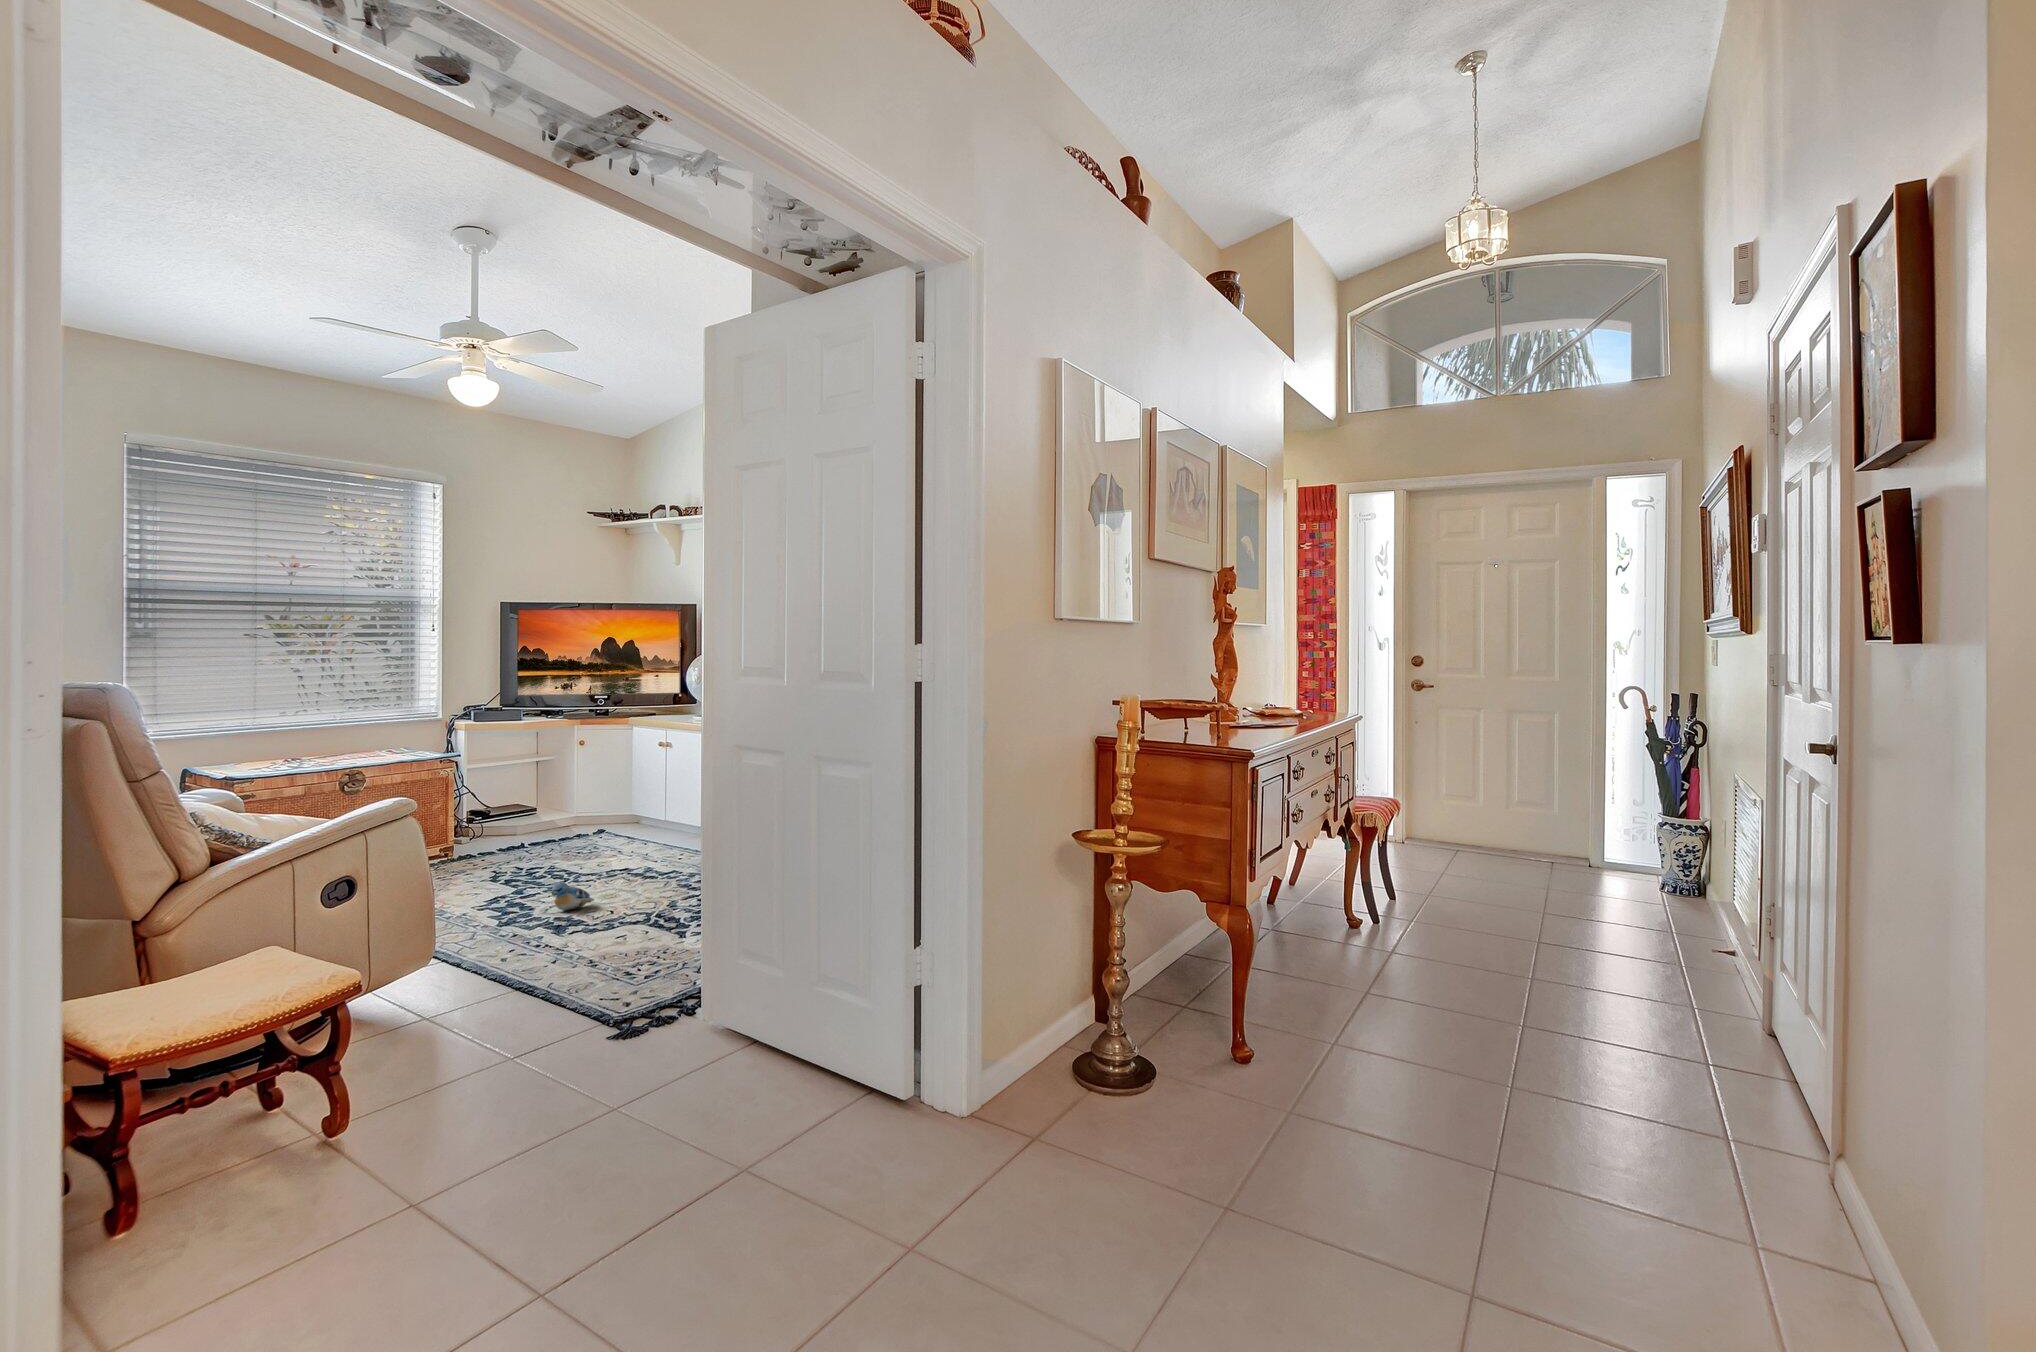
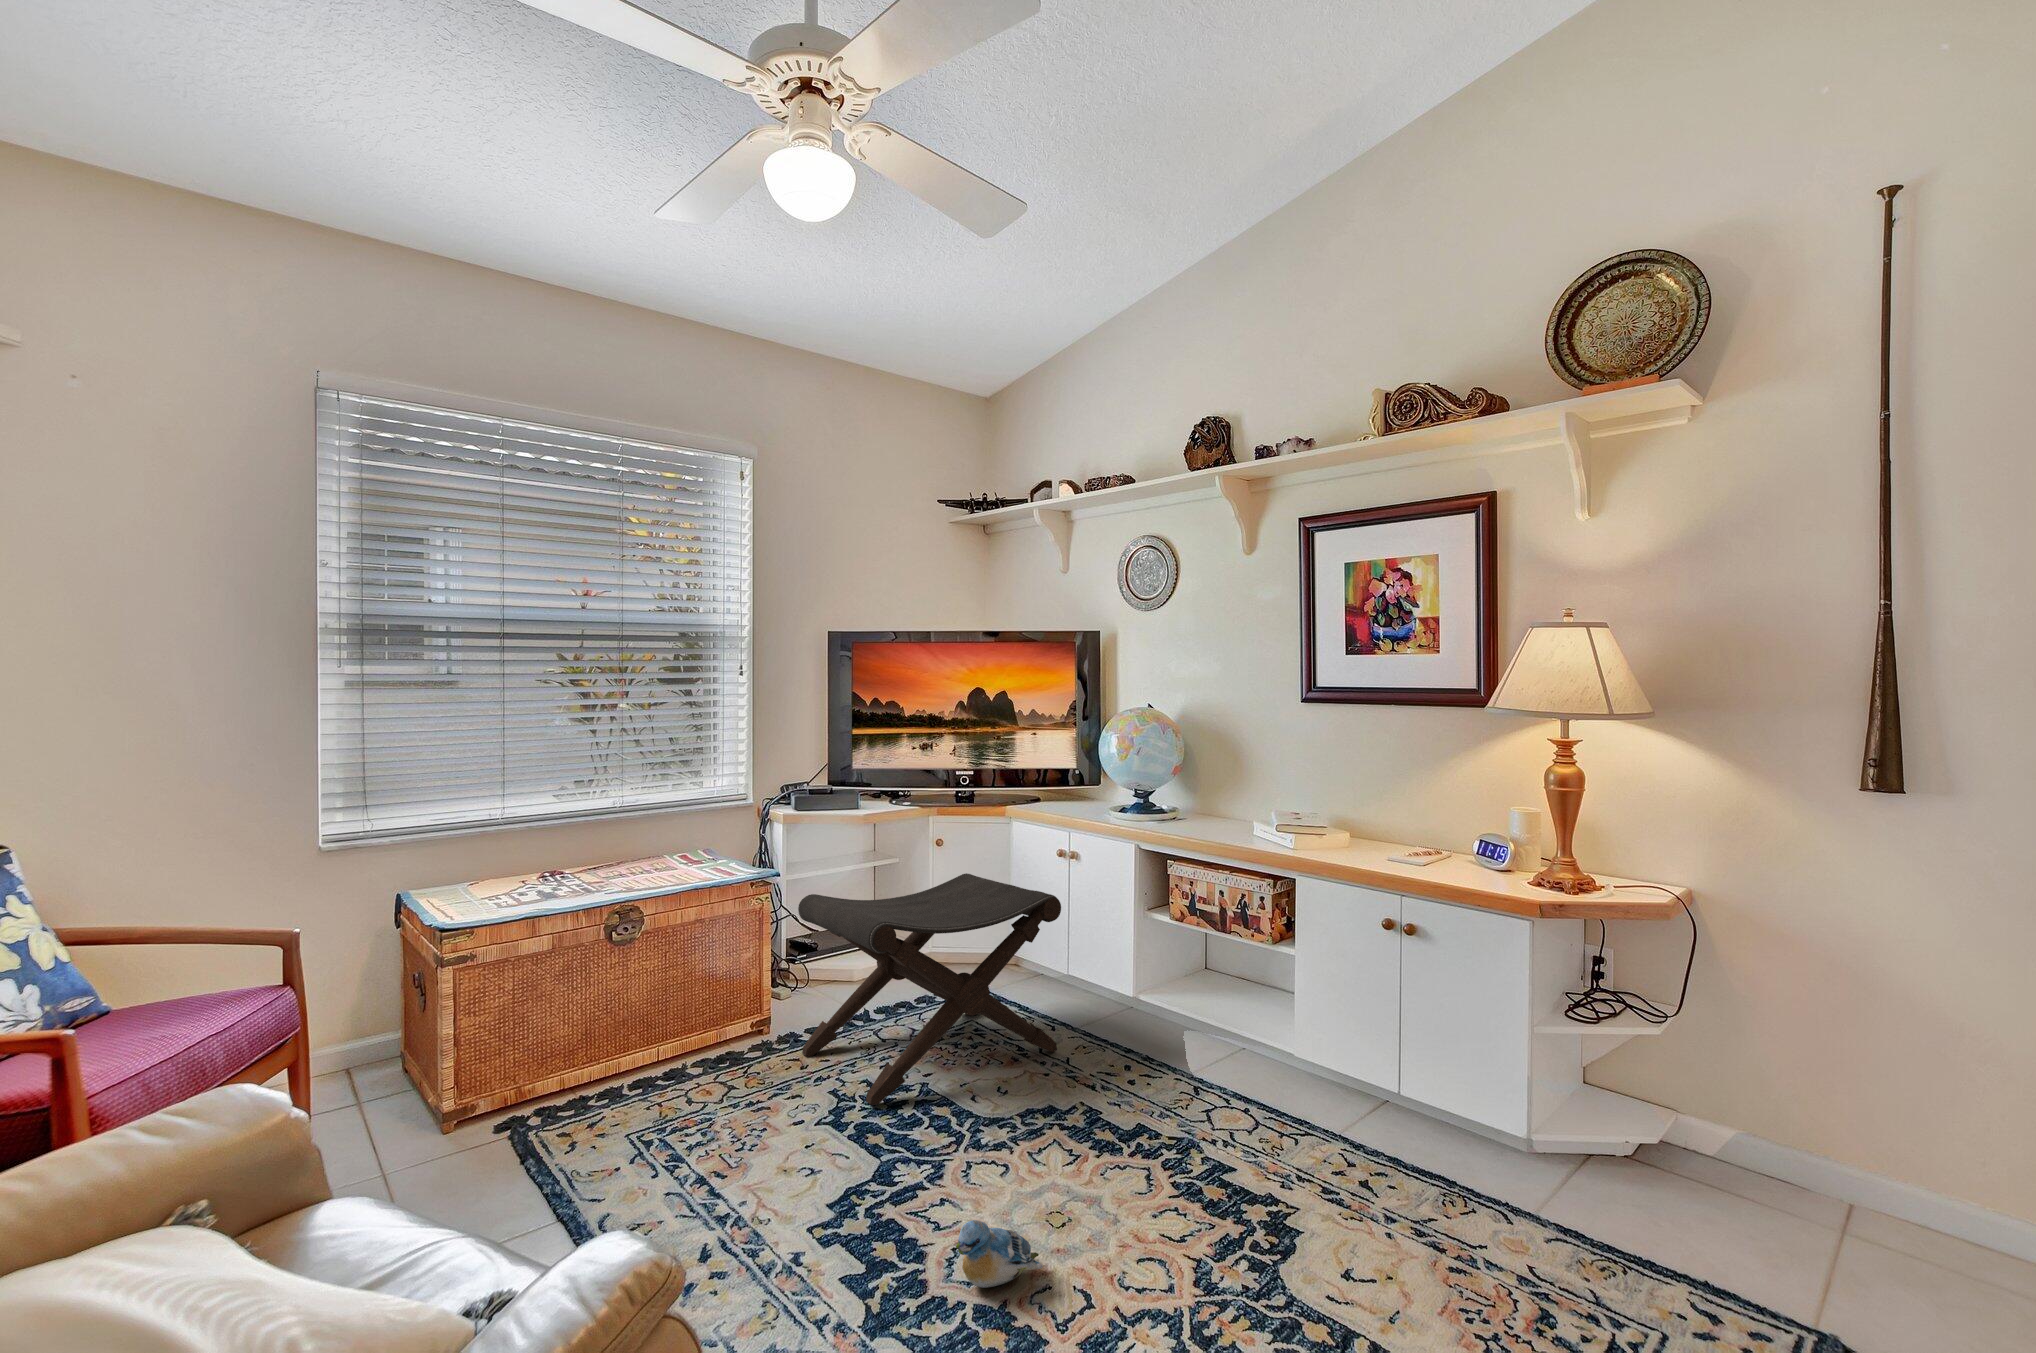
footstool: none [473,756,643,872] -> present [798,873,1061,1105]

